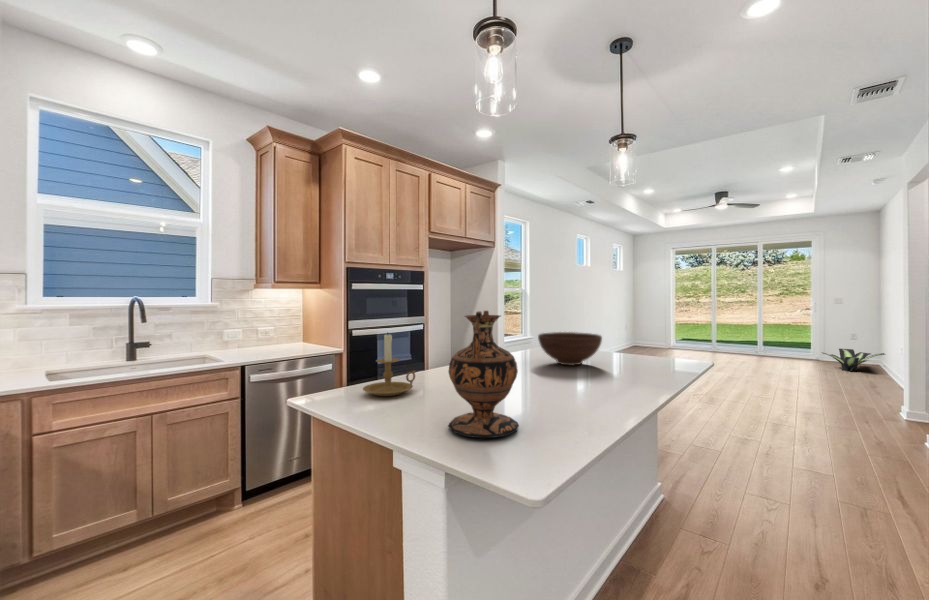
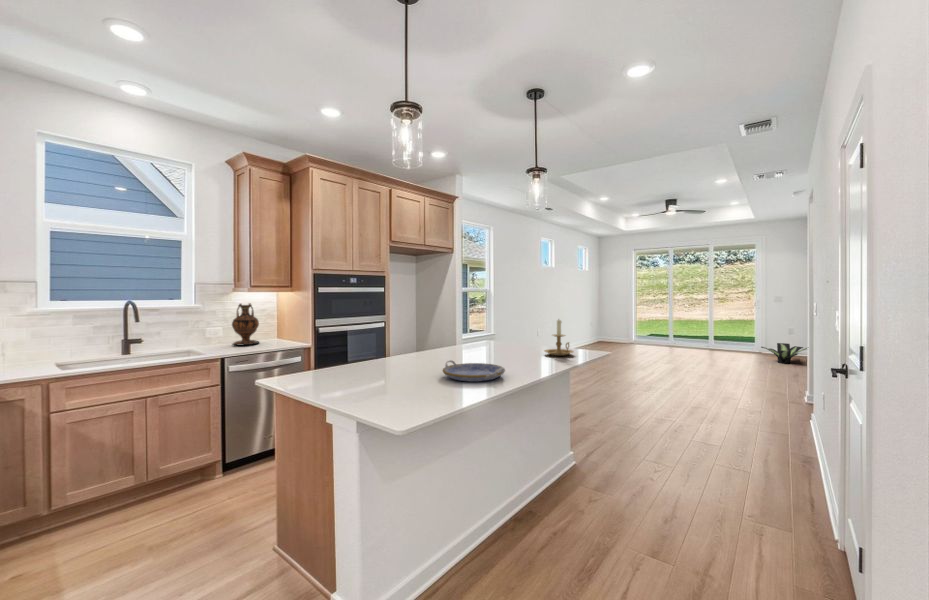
vase: present [448,311,519,438] -> present [232,303,259,345]
fruit bowl: present [538,332,602,365] -> none [468,329,519,356]
candle holder: present [363,333,415,396] -> present [544,320,573,356]
serving tray: none [530,373,620,405] -> present [443,360,505,382]

